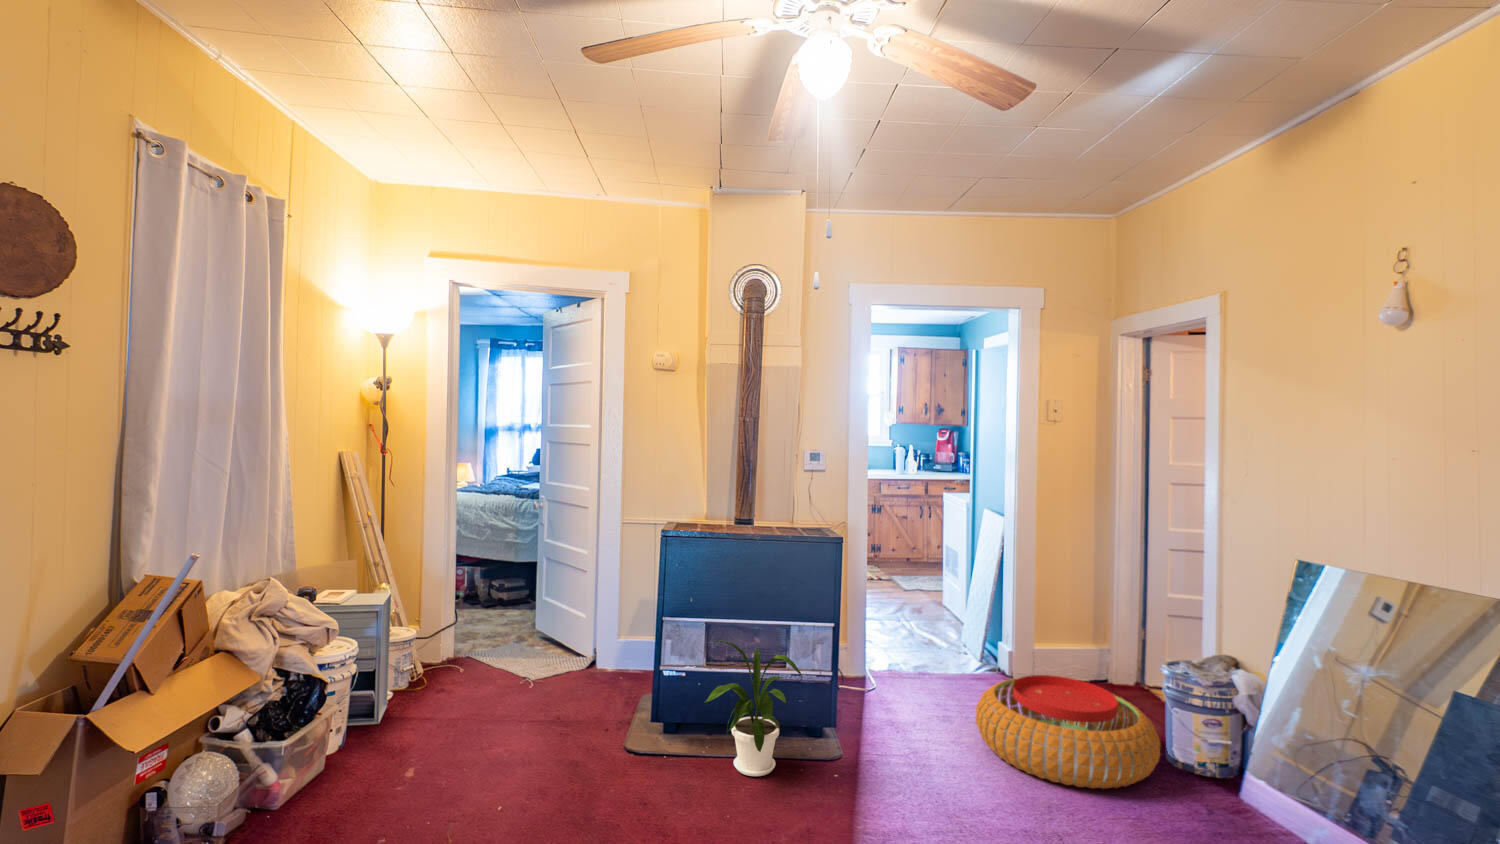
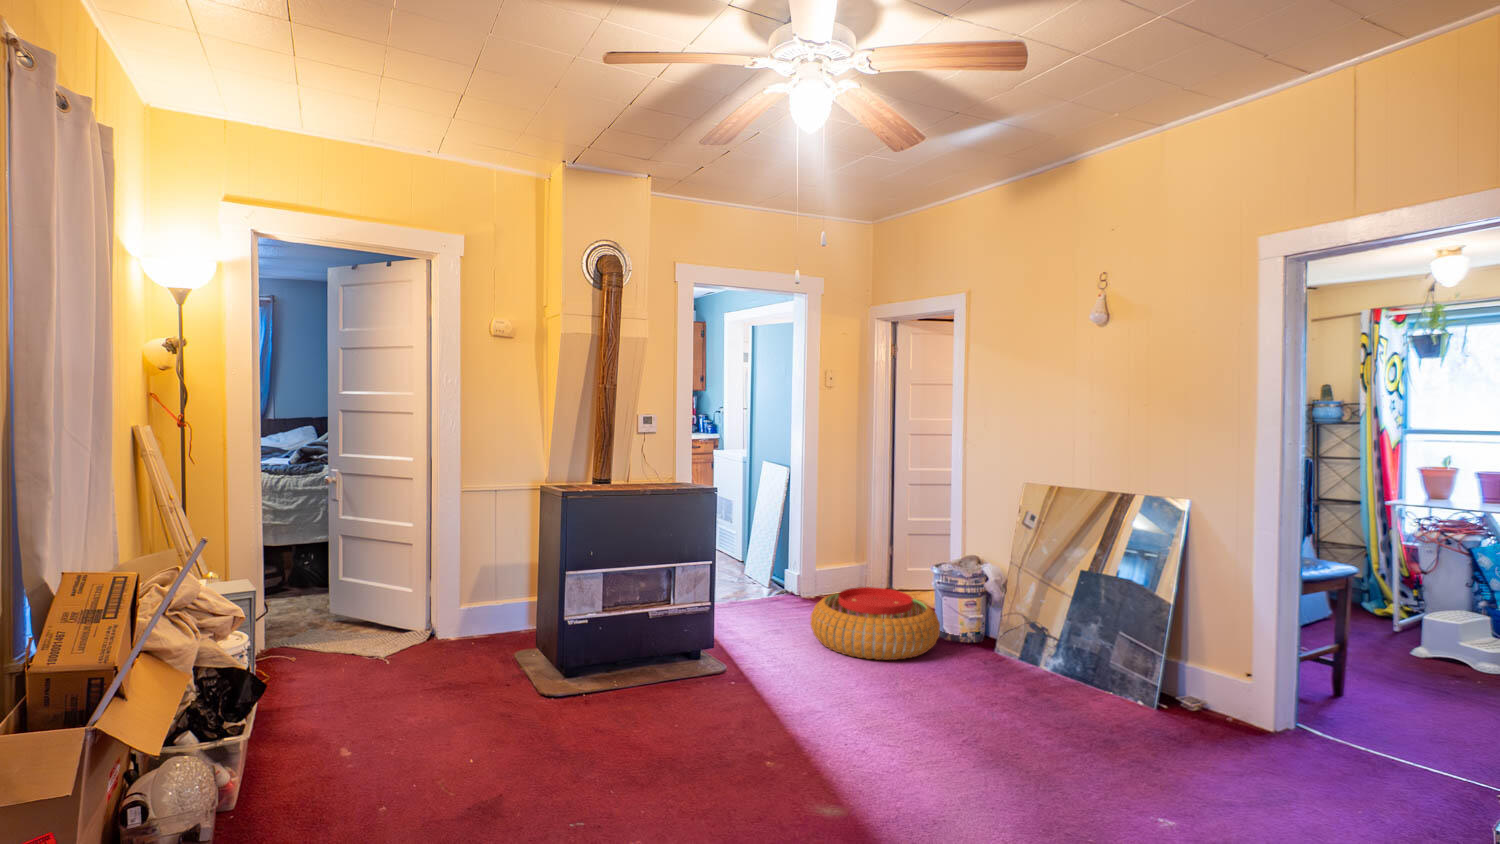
house plant: present [704,639,802,776] -> none [614,585,707,694]

